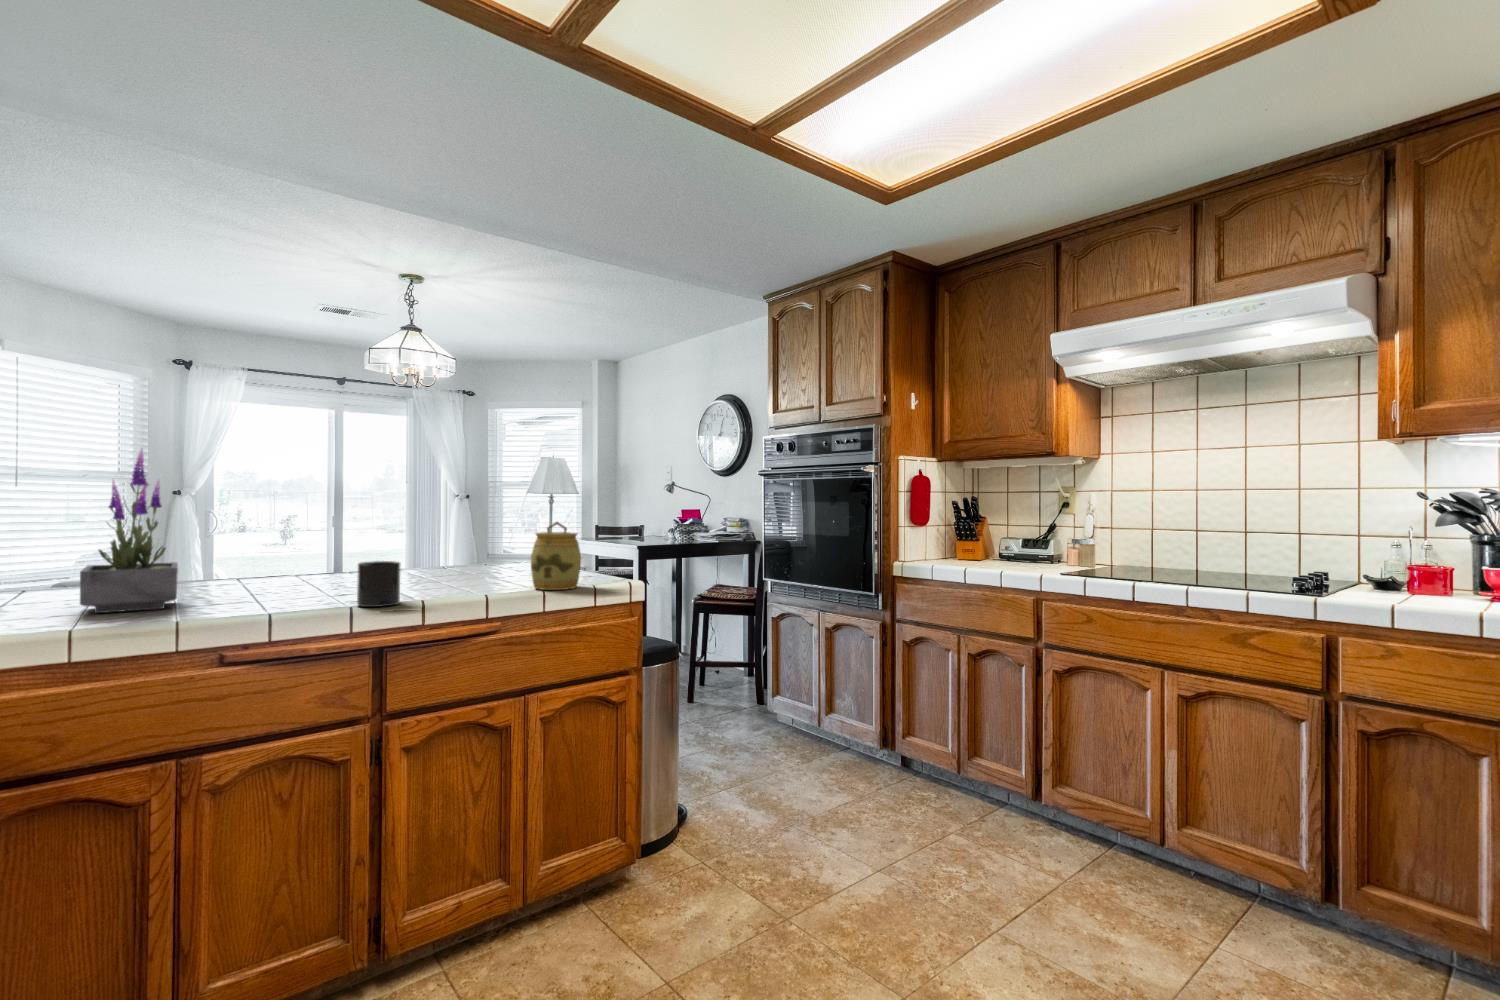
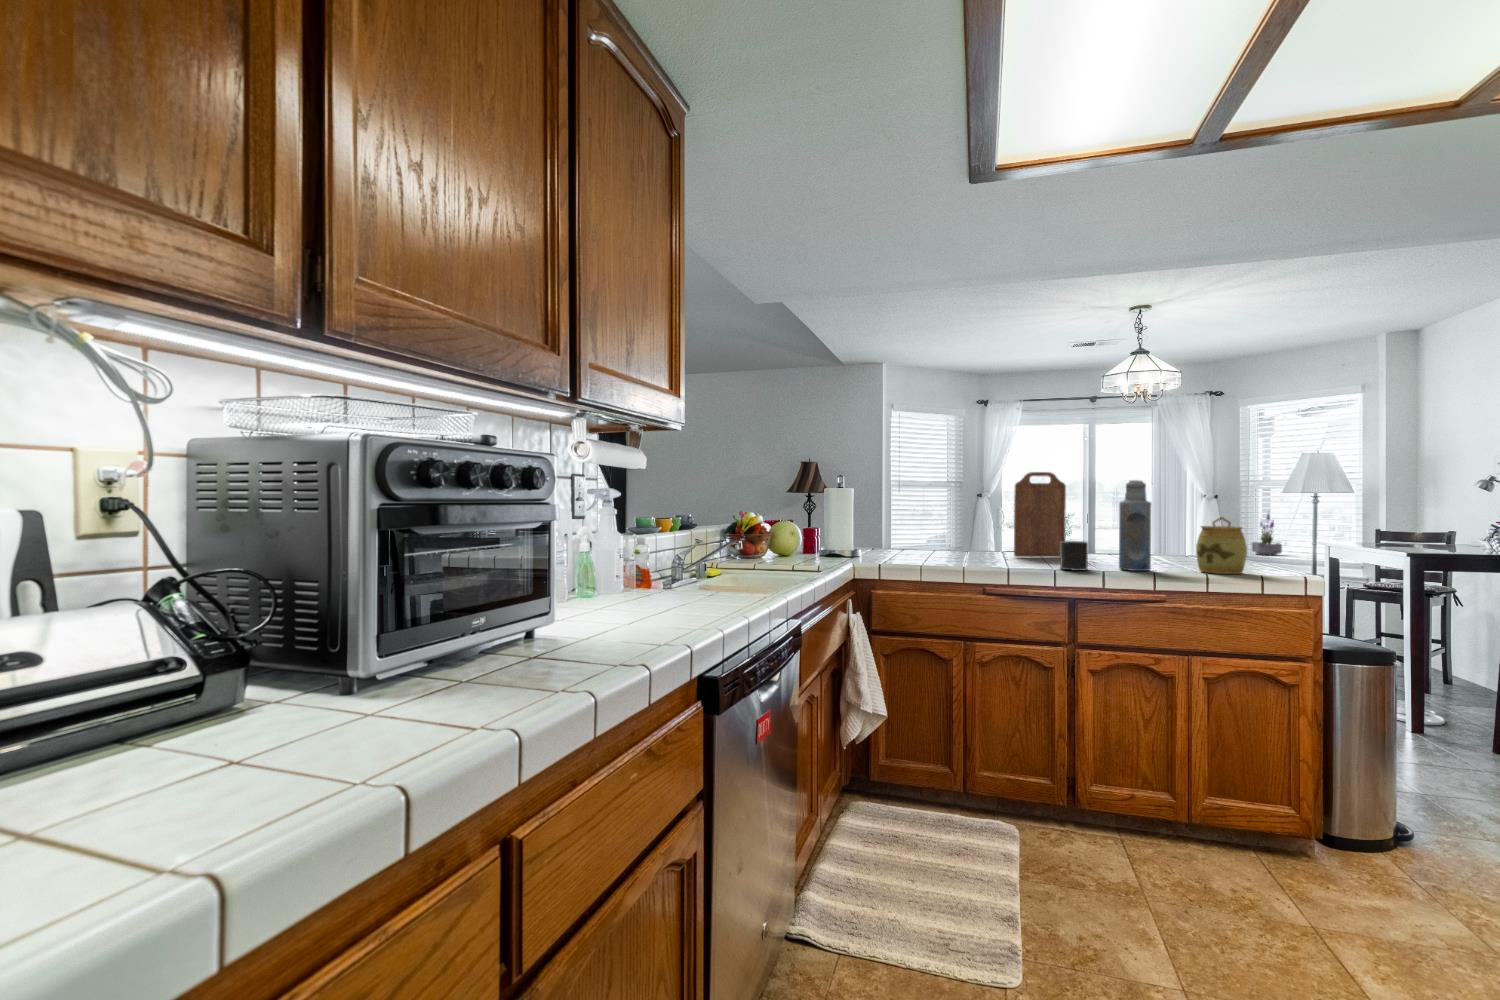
potted plant: present [80,450,178,613] -> present [1252,511,1282,556]
cutting board: none [263,458,346,587] -> present [1014,472,1066,557]
bottle: none [439,475,482,597] -> present [1119,480,1151,571]

